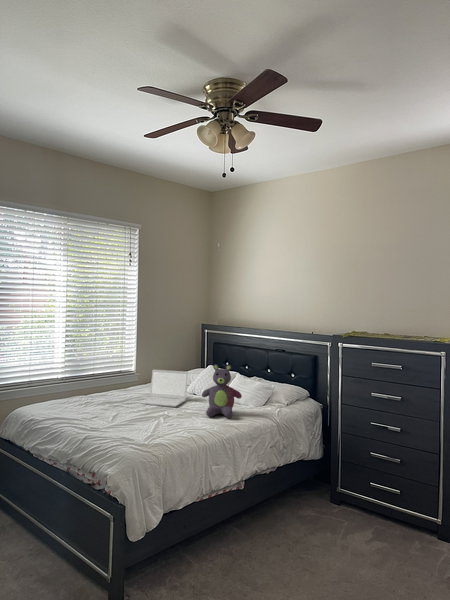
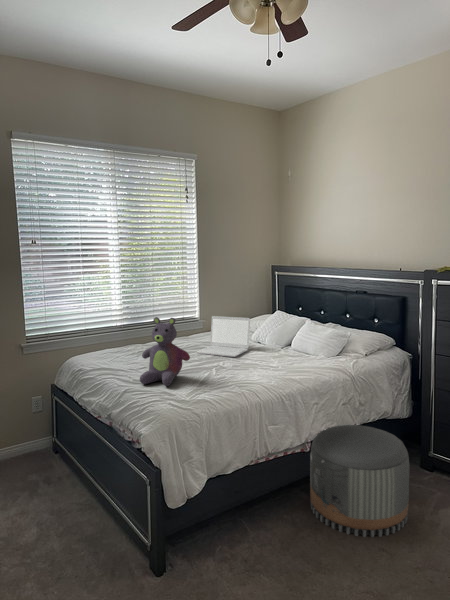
stuffed bear: present [202,364,242,418] -> present [140,317,190,386]
pouf: none [244,465,327,561] -> present [310,425,409,537]

